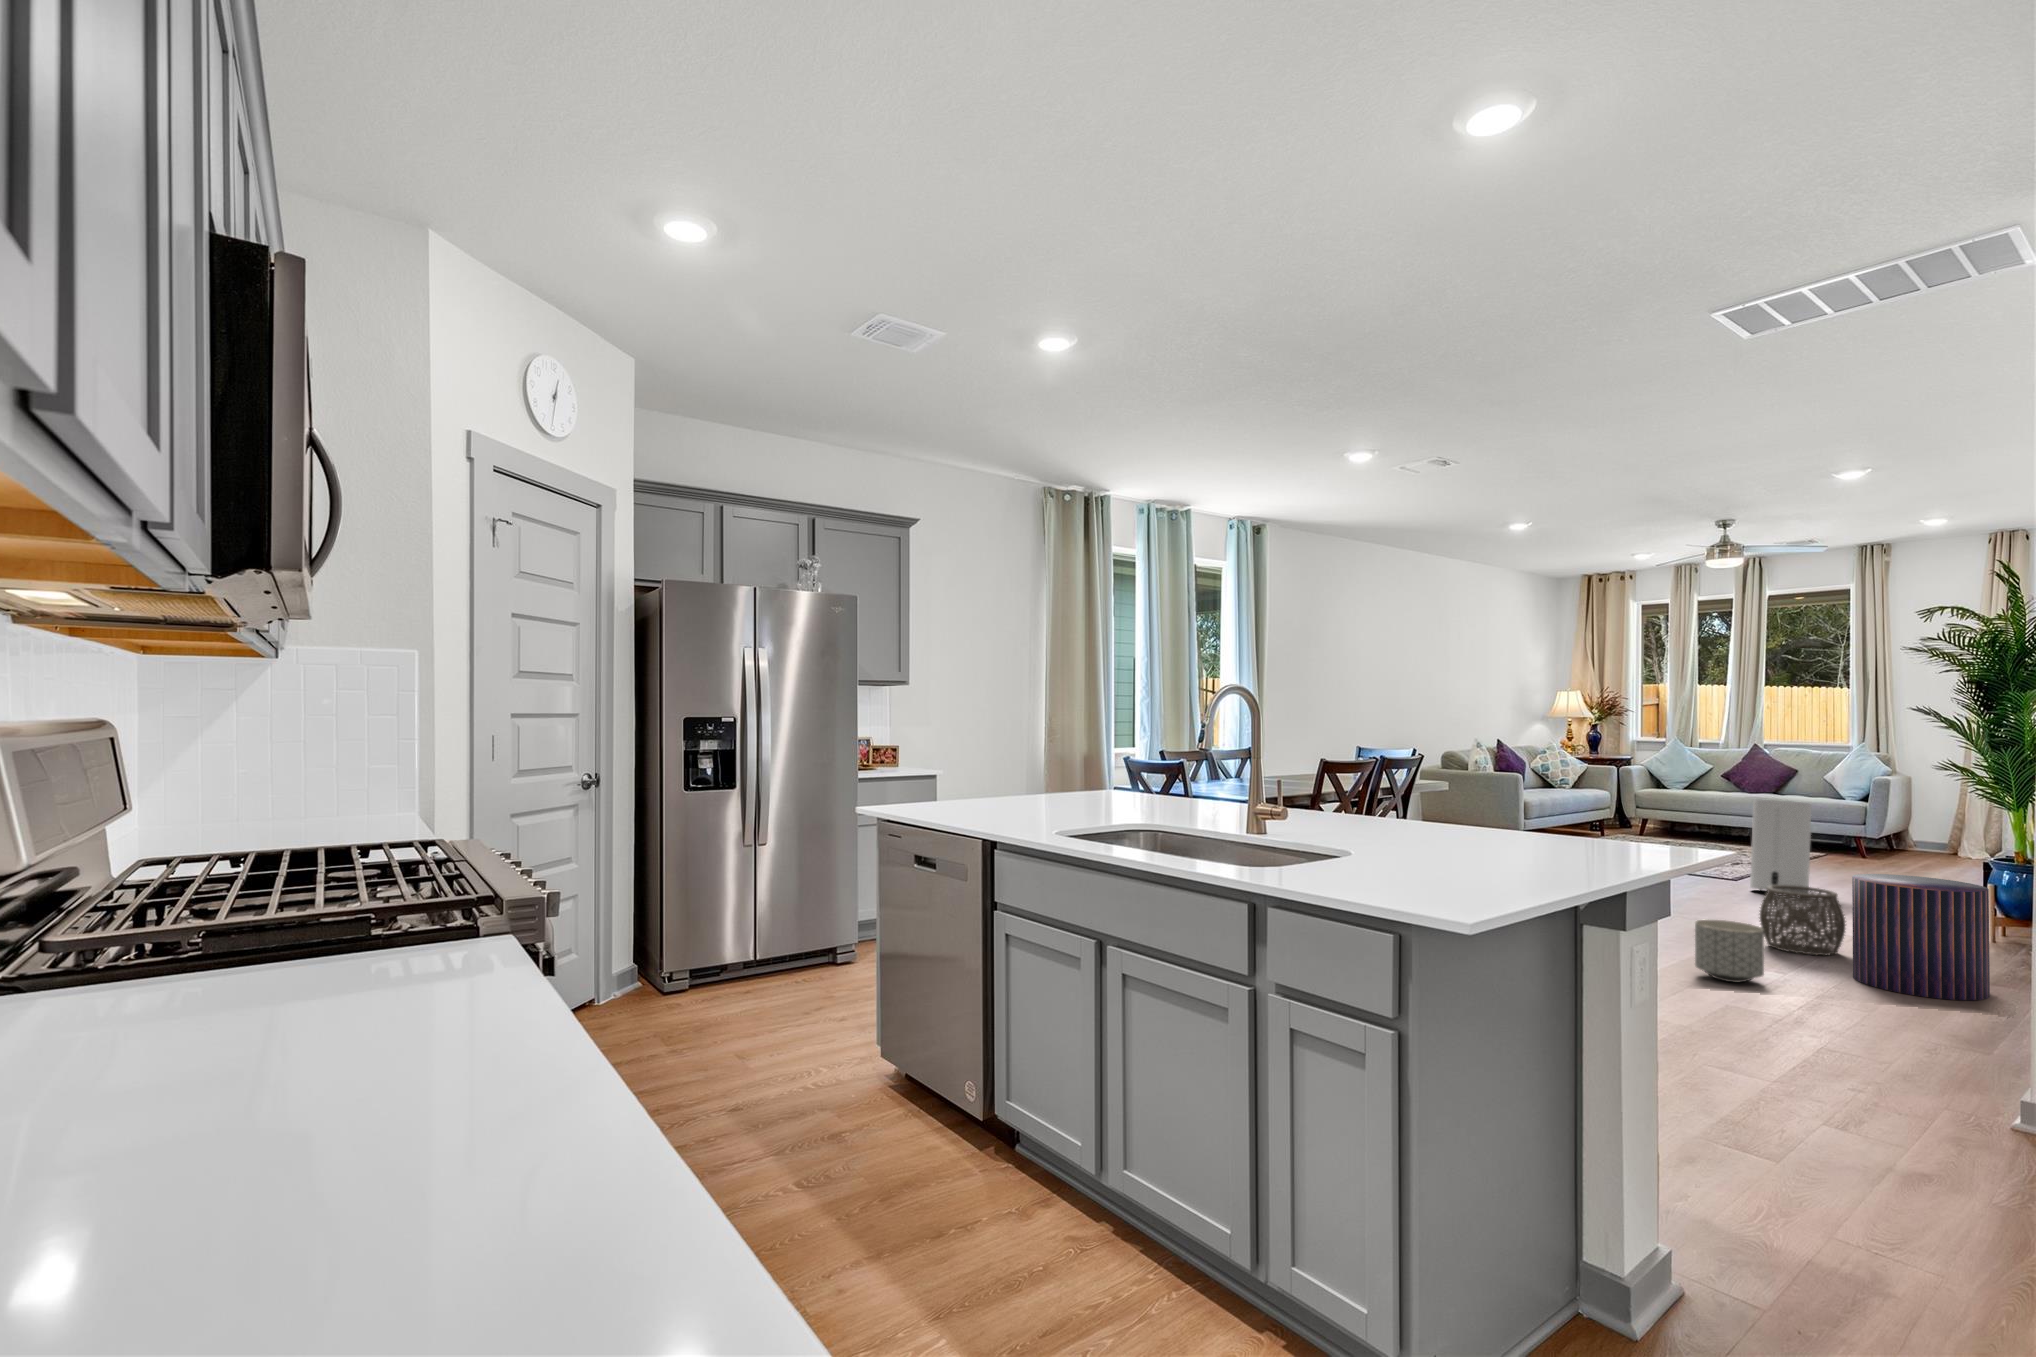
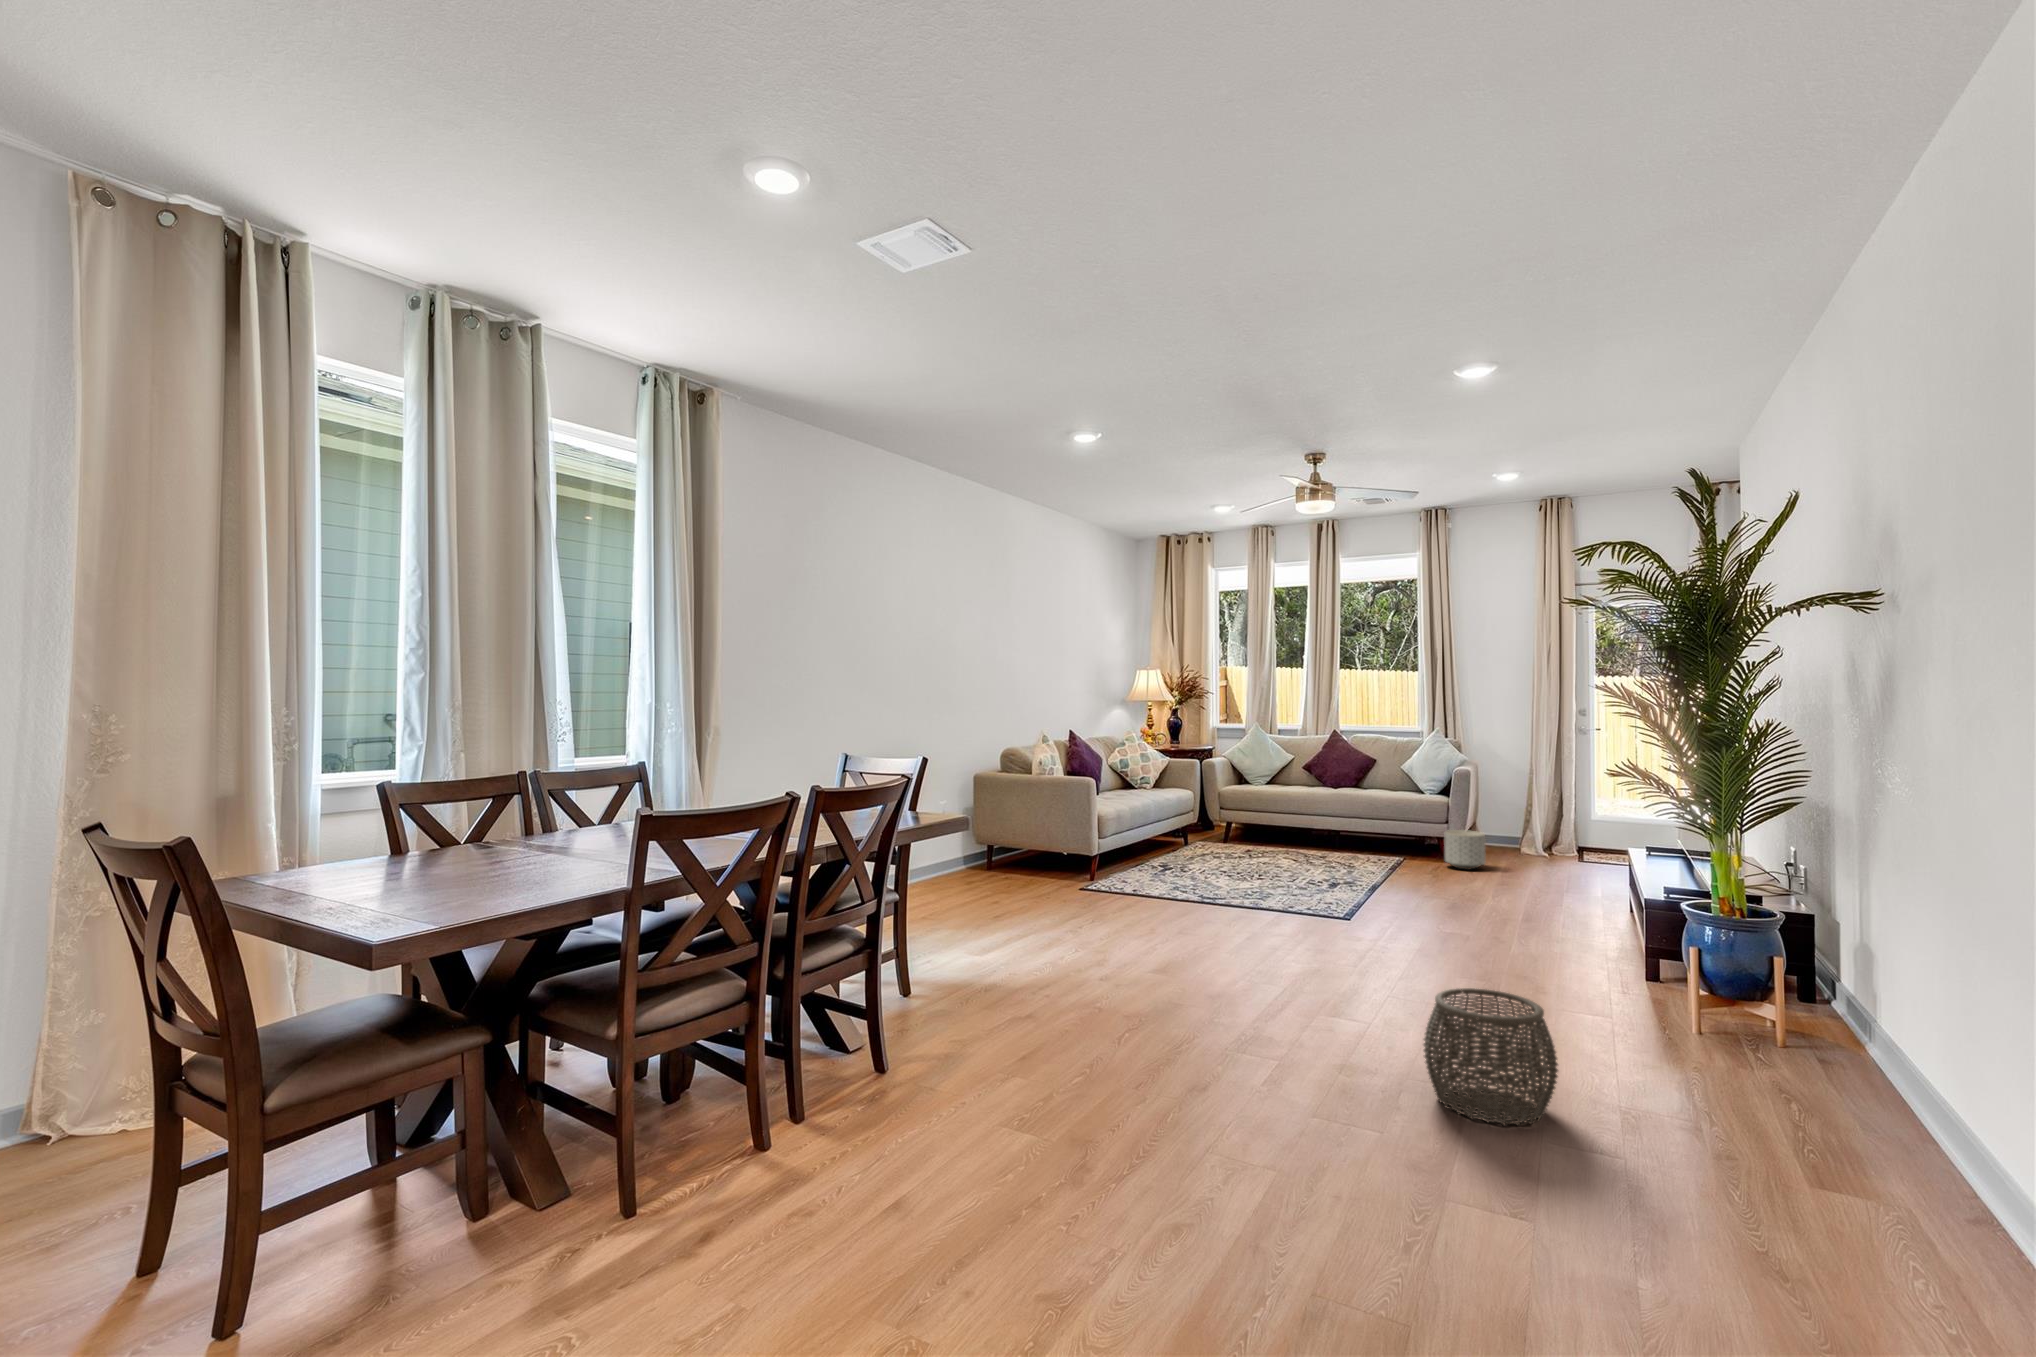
air purifier: present [1750,799,1811,891] -> none [1362,813,1432,944]
pouf: present [1852,874,1990,1000] -> none [1606,990,1854,1279]
planter: present [1695,920,1764,982] -> present [1445,830,1486,869]

